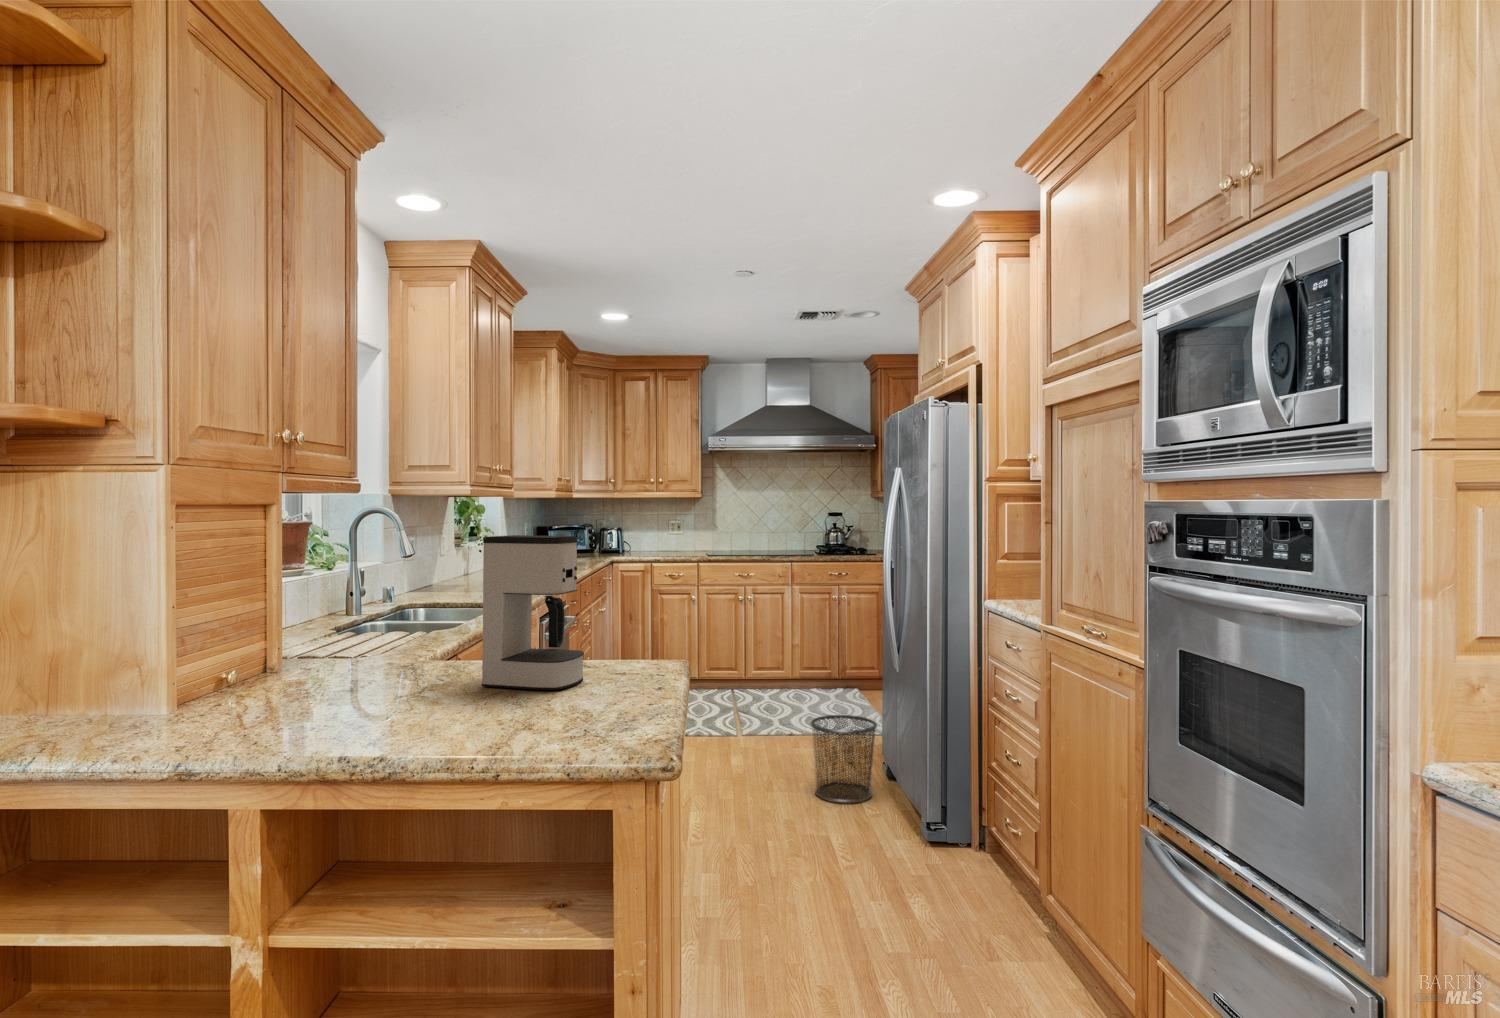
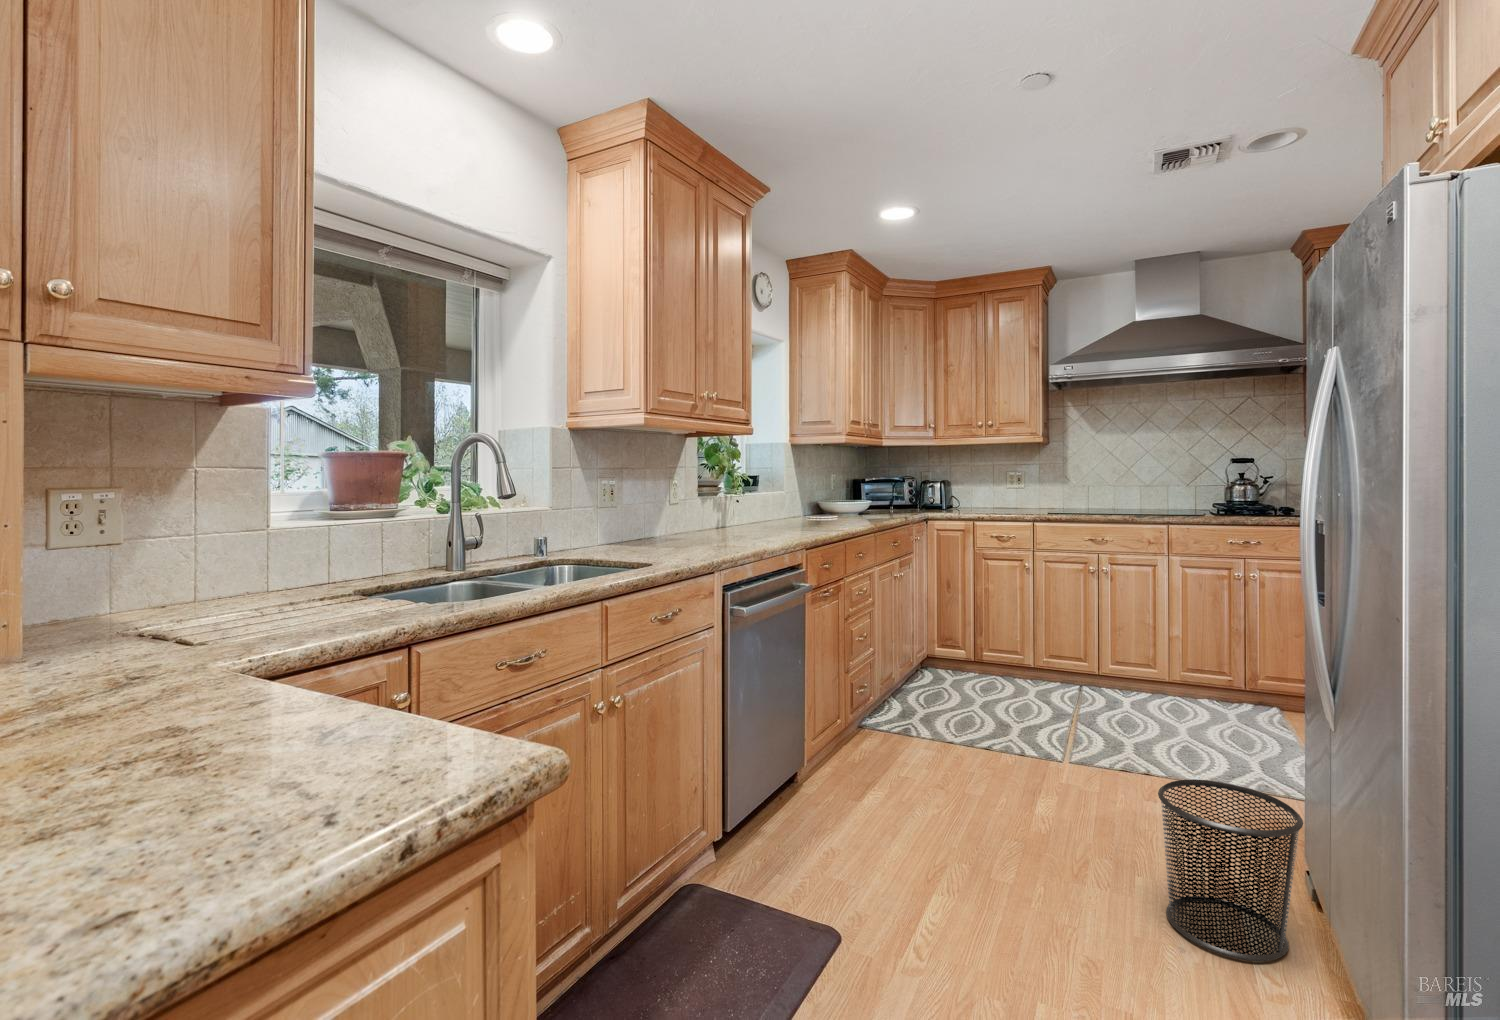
coffee maker: present [482,535,584,690] -> none [64,383,333,813]

